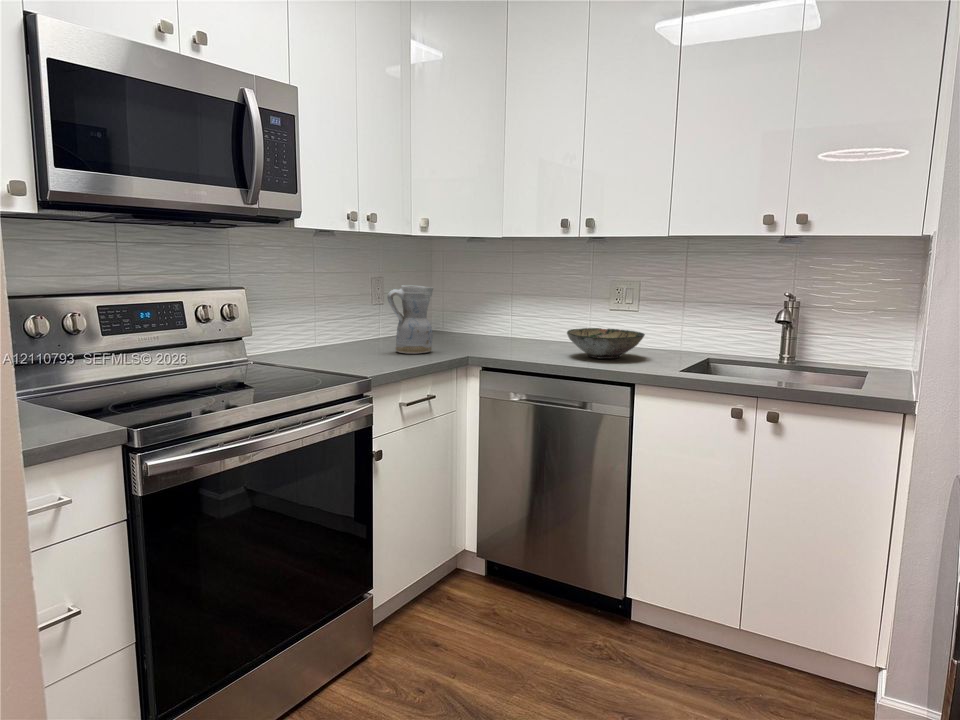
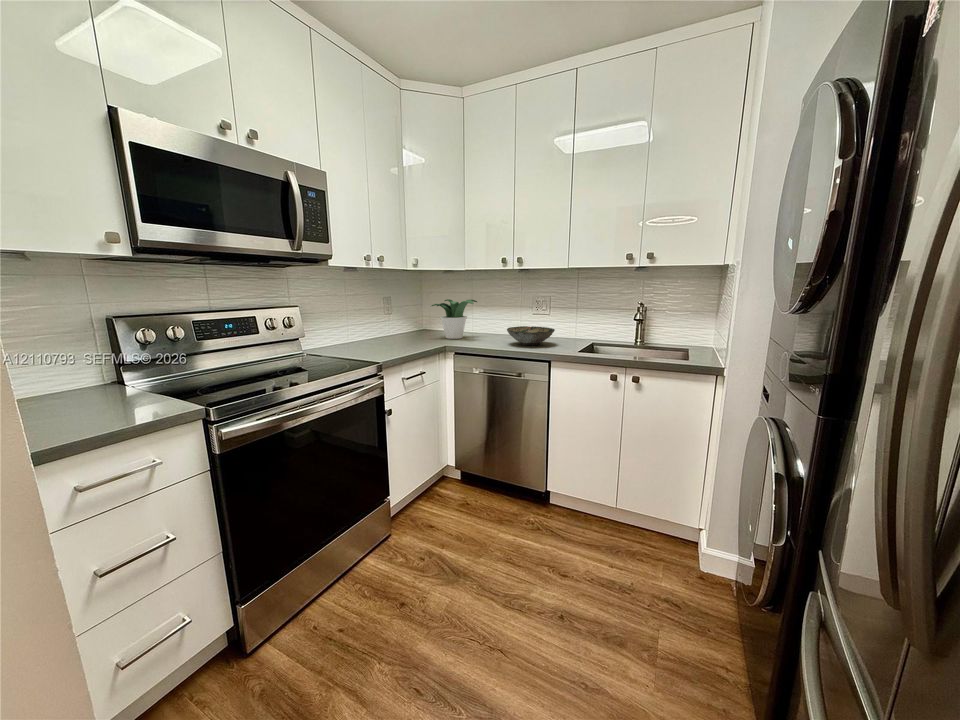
potted plant: none [445,282,521,346] -> present [432,299,477,339]
ceramic pitcher: present [387,285,433,354] -> none [393,302,423,345]

